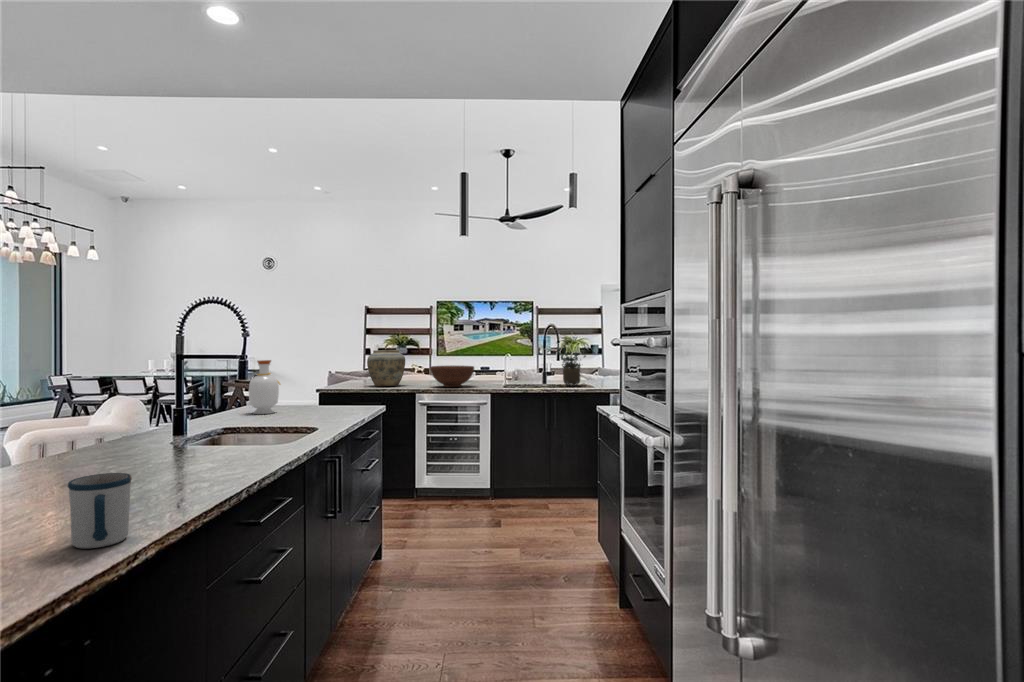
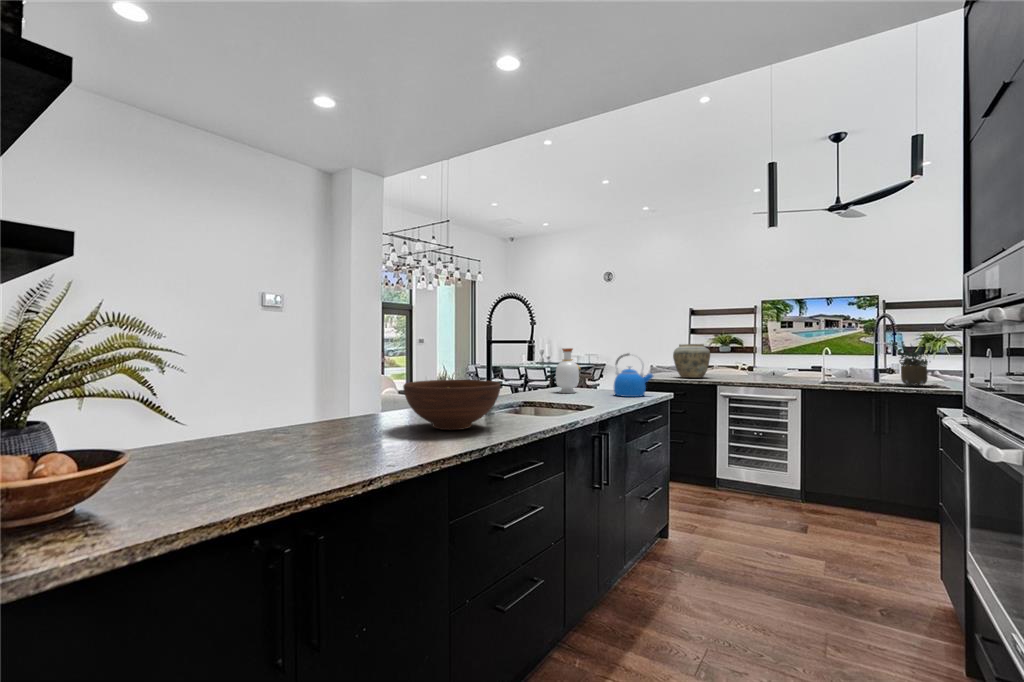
kettle: none [323,365,368,413] -> present [614,354,653,397]
fruit bowl: present [430,366,474,387] -> present [403,380,500,430]
mug: present [68,473,132,548] -> none [335,417,378,472]

